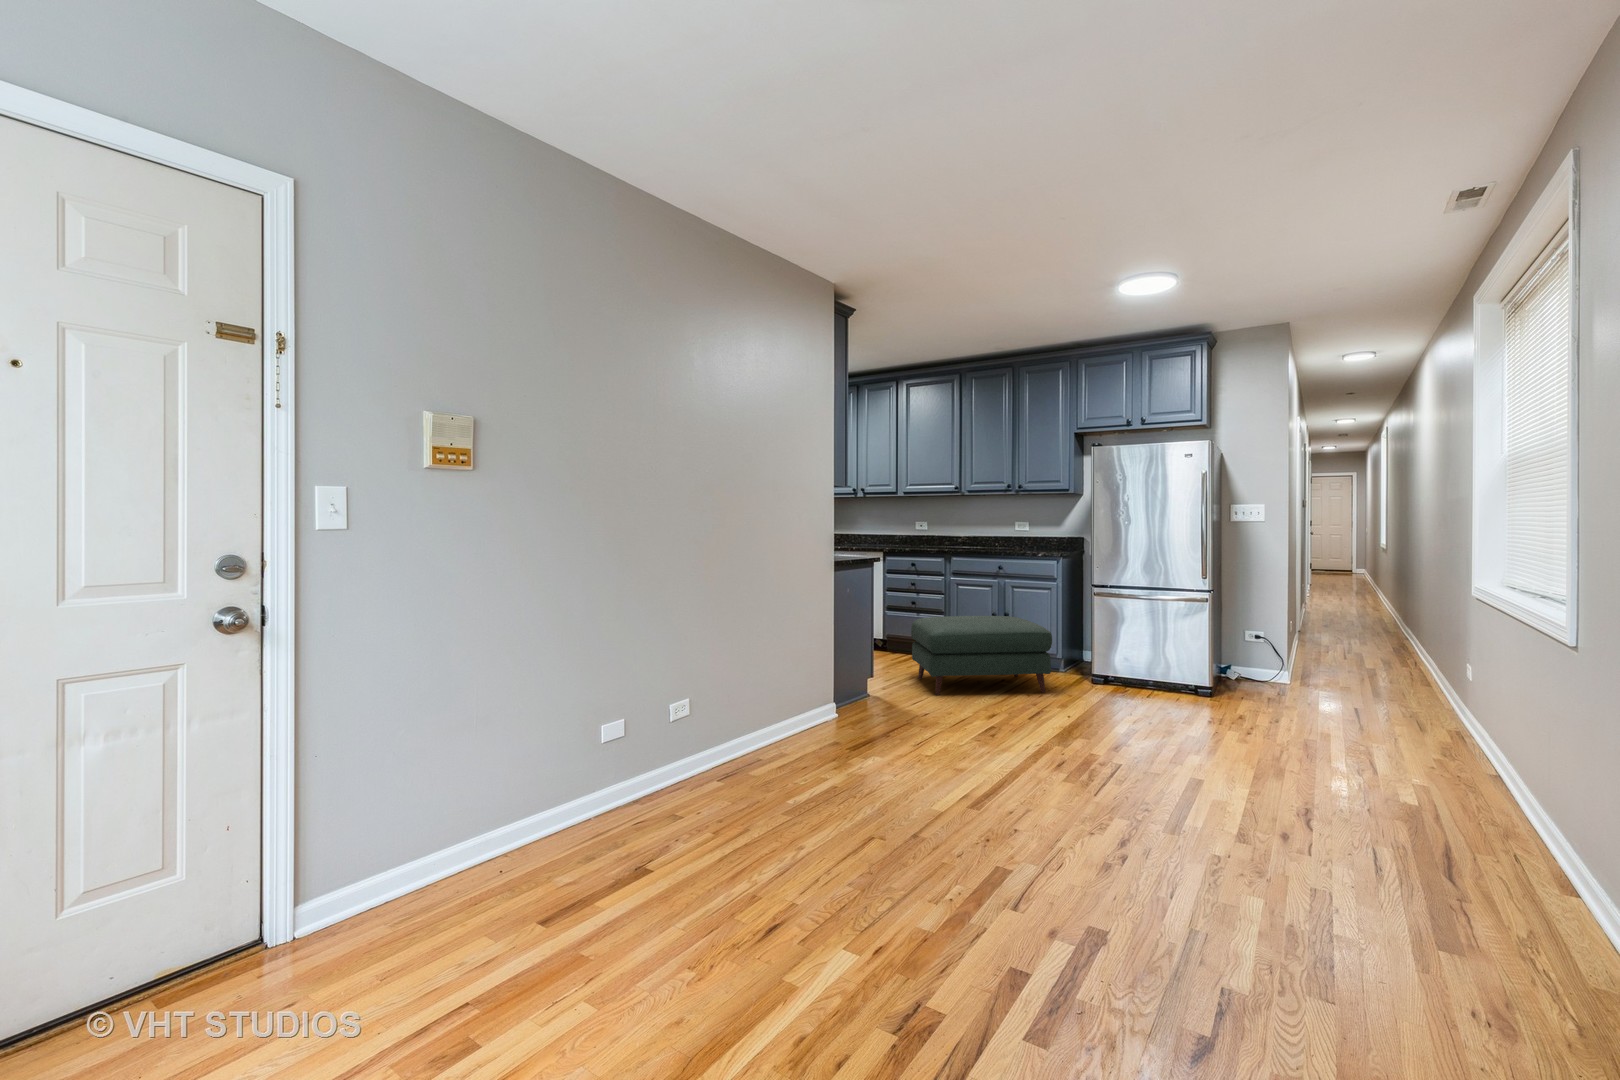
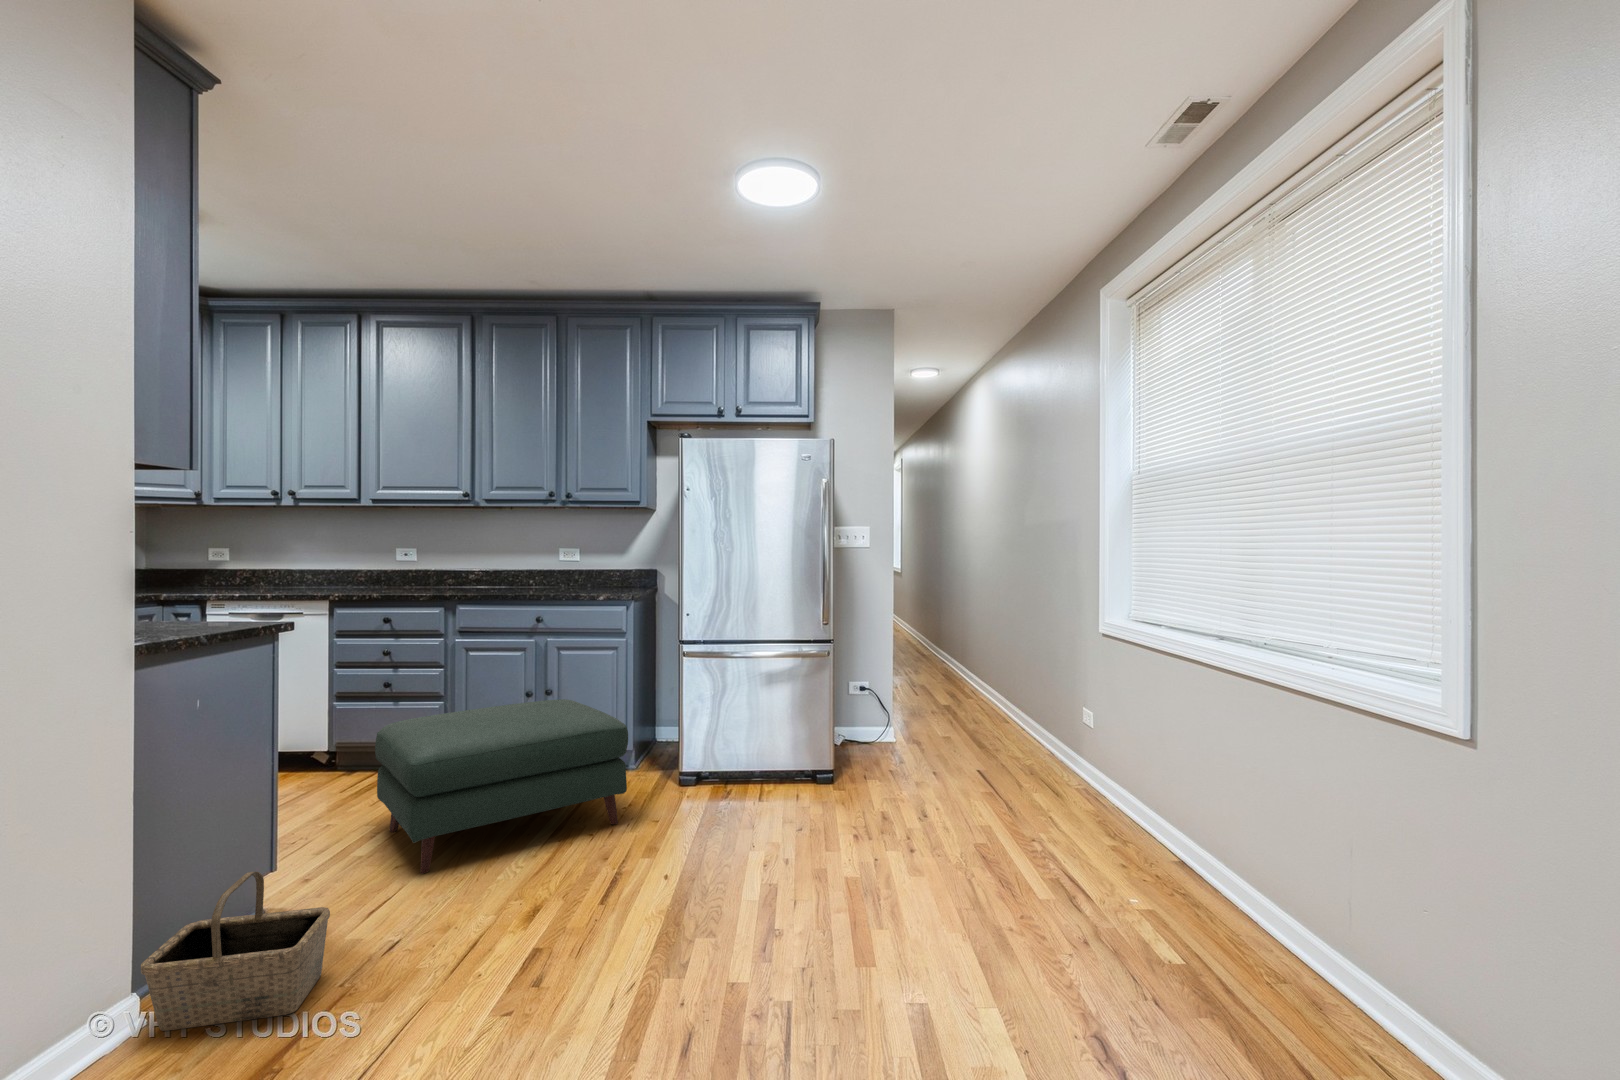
basket: none [836,664,900,724] -> present [141,872,330,1031]

